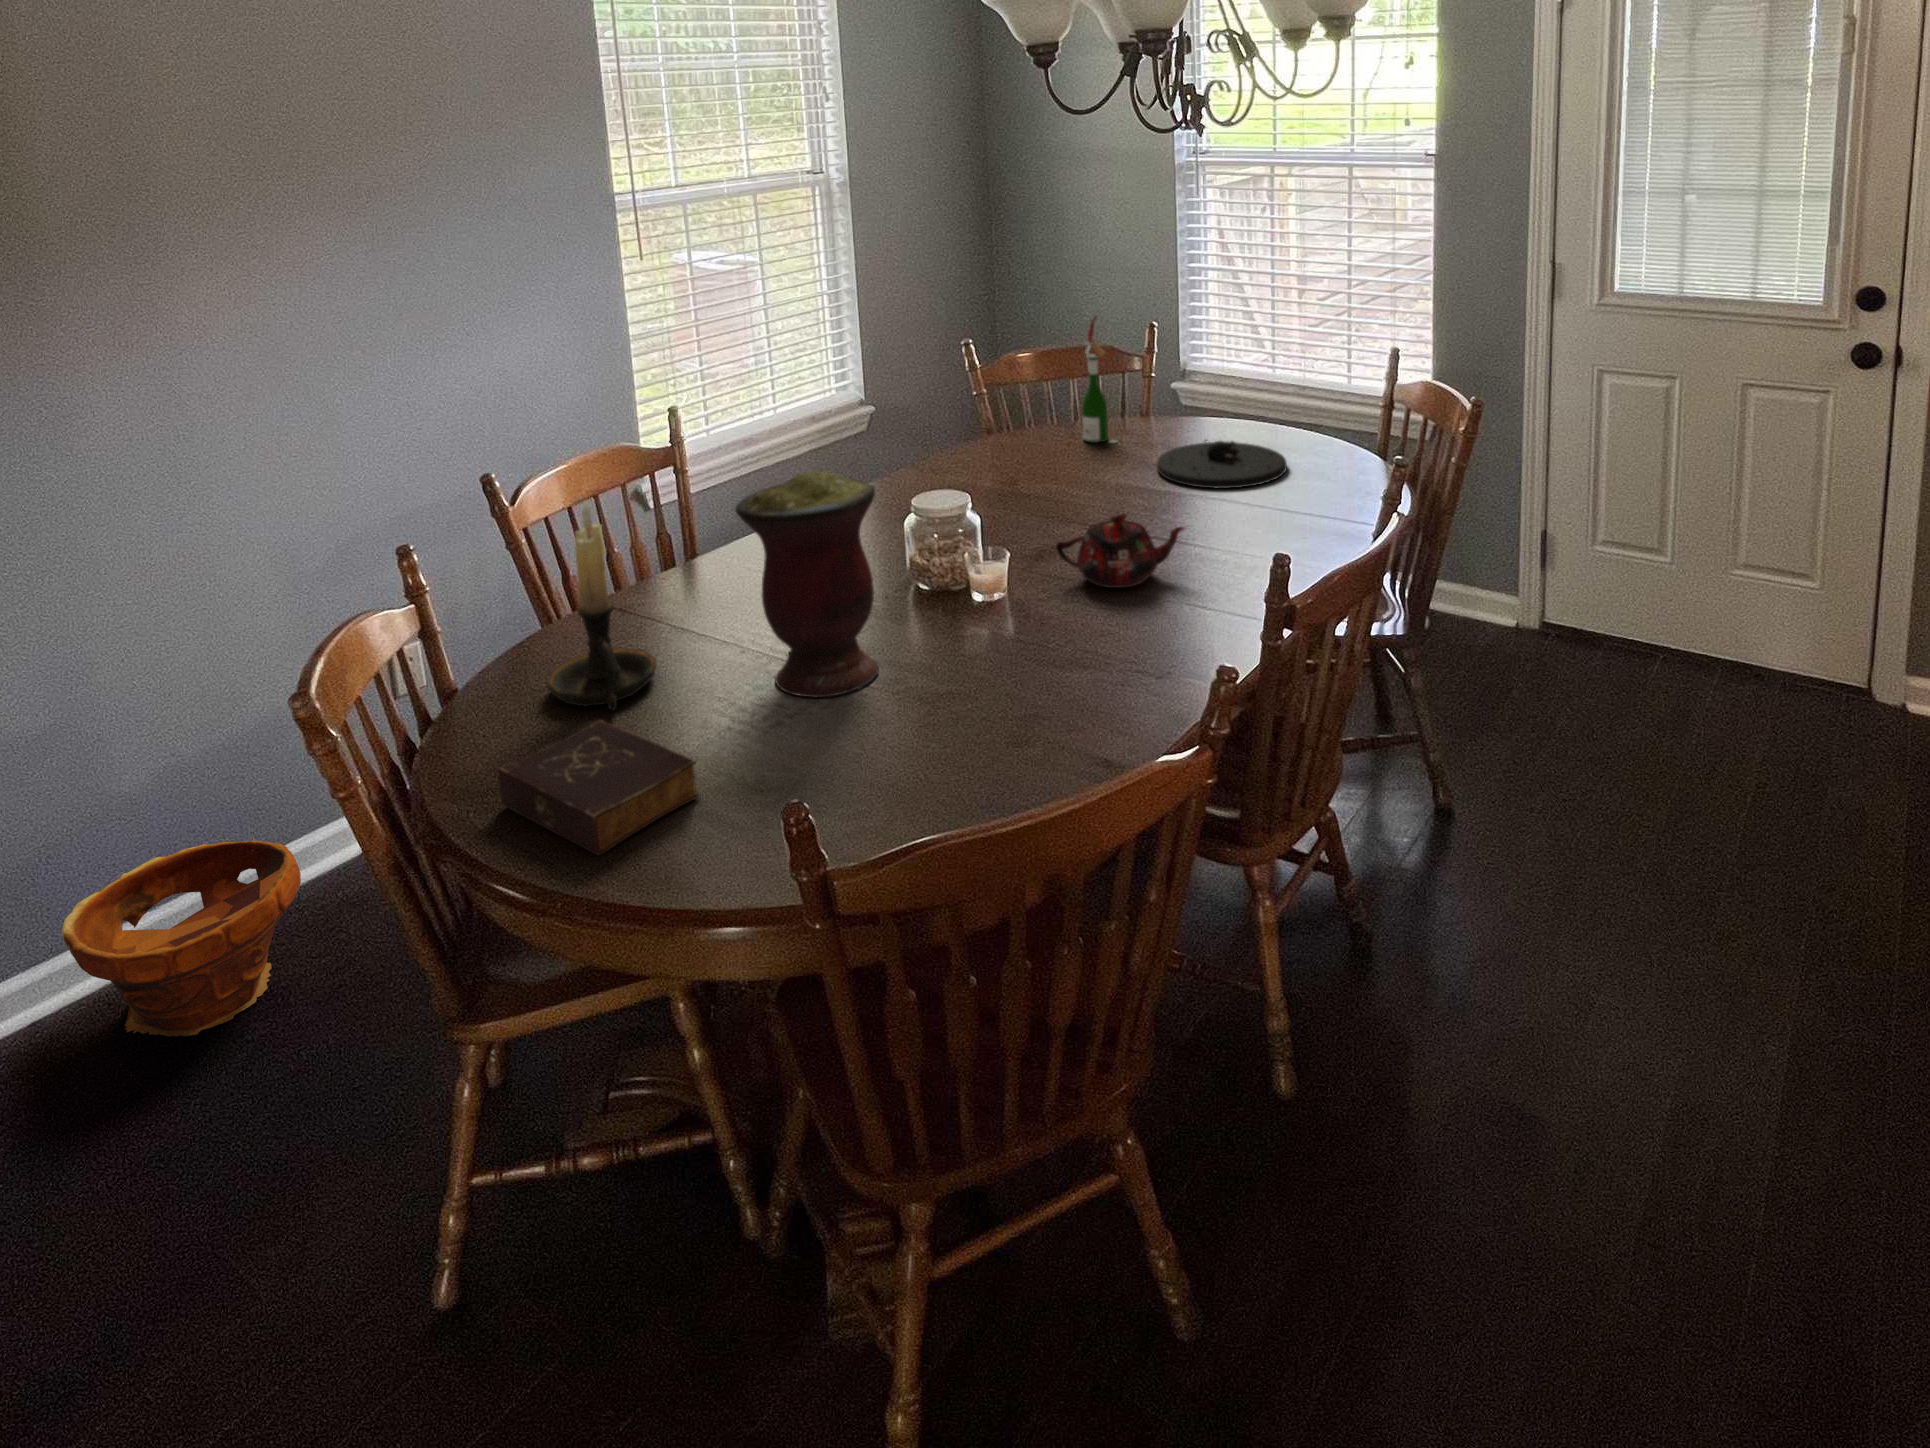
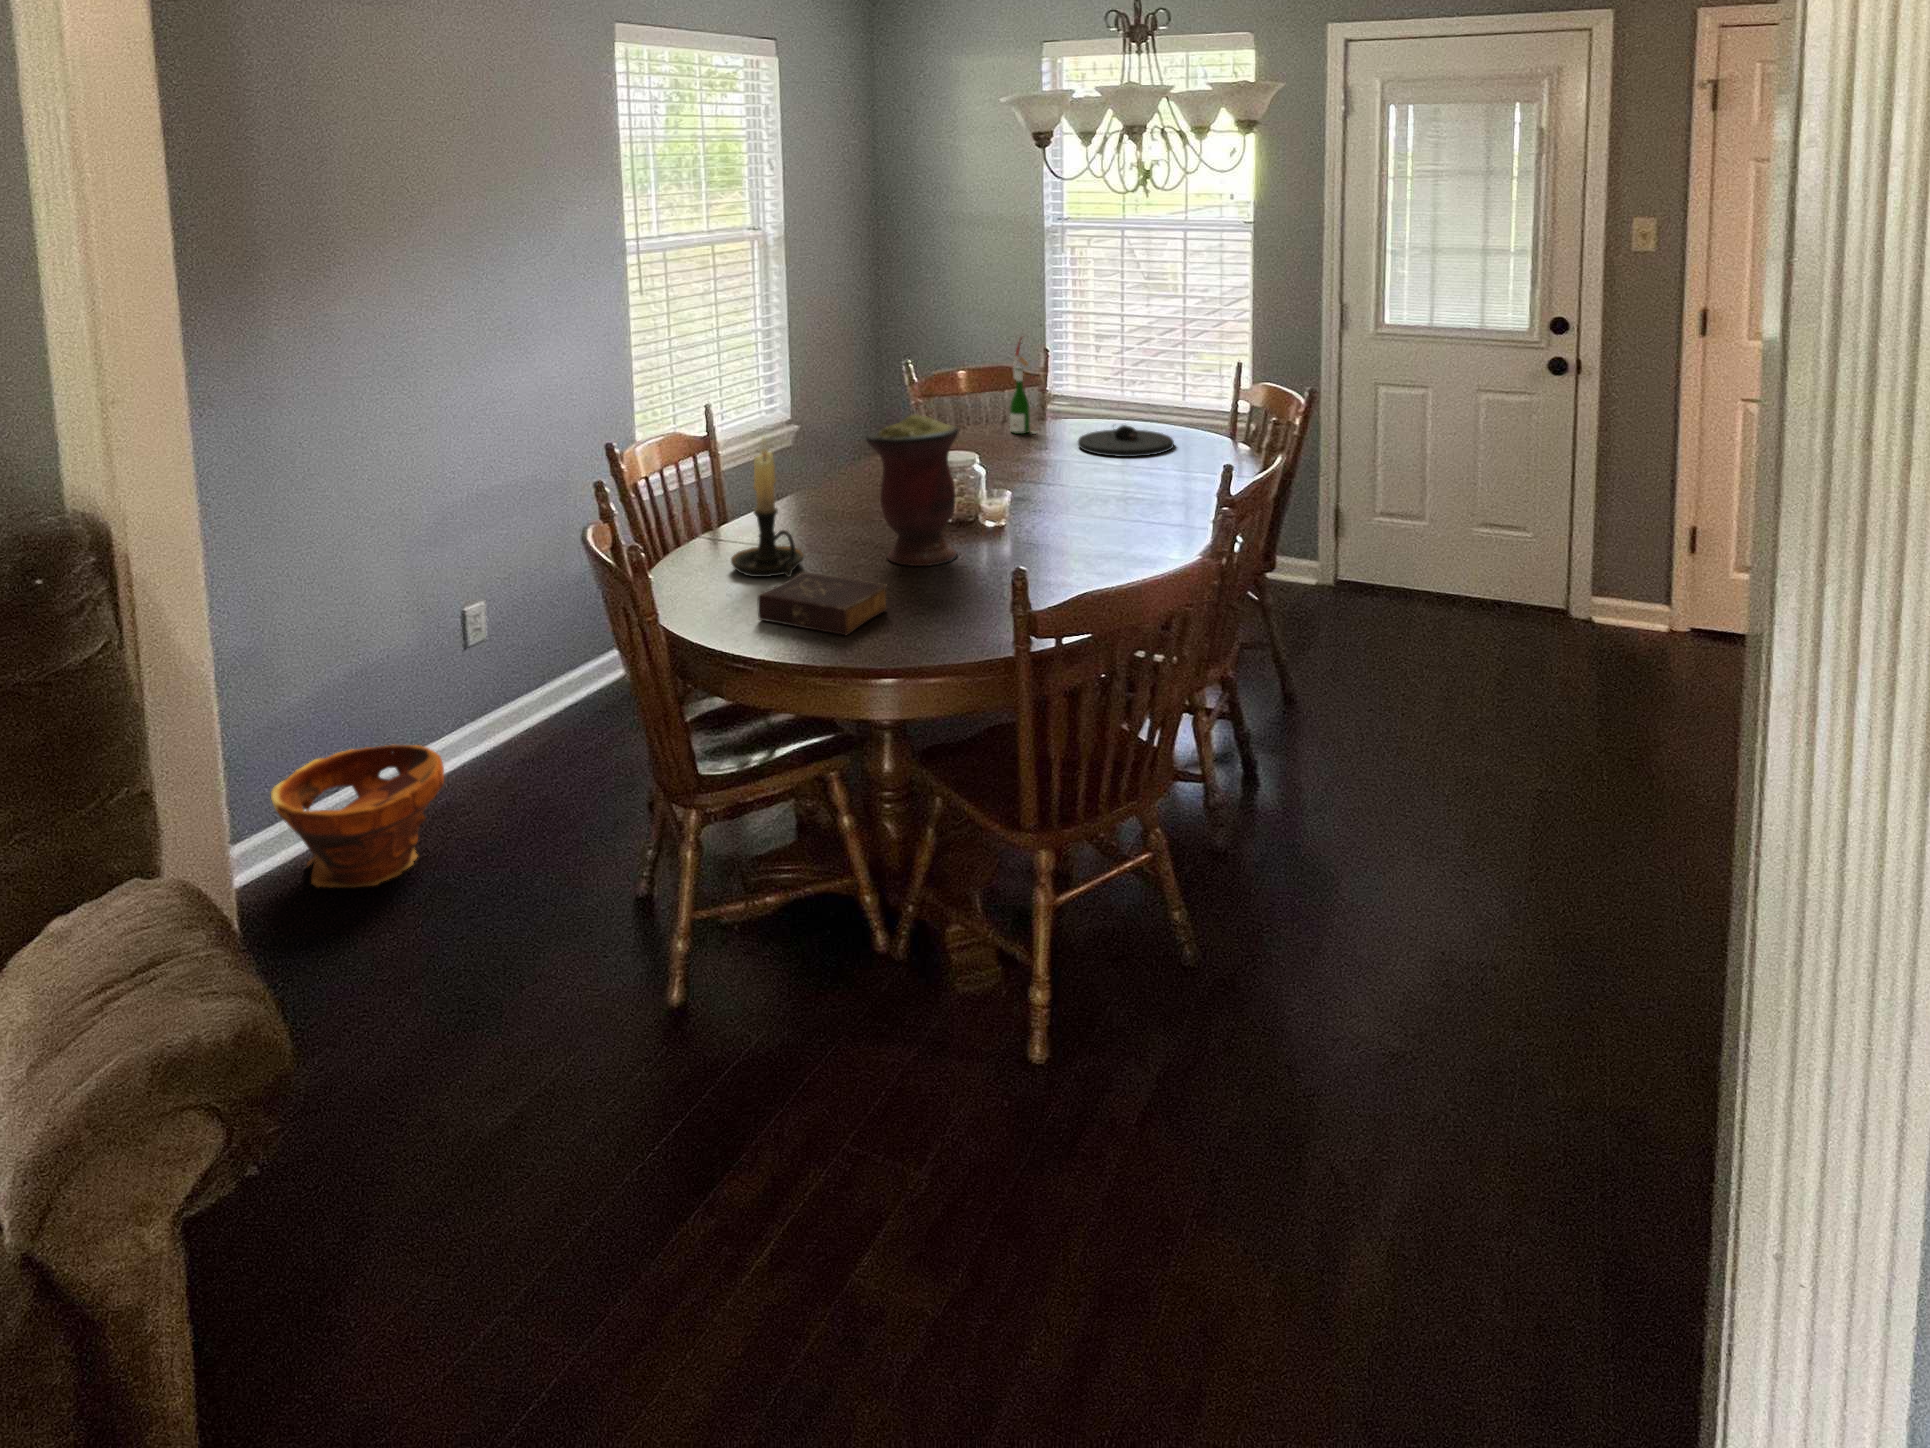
teapot: present [1056,514,1184,588] -> none [1047,457,1136,508]

